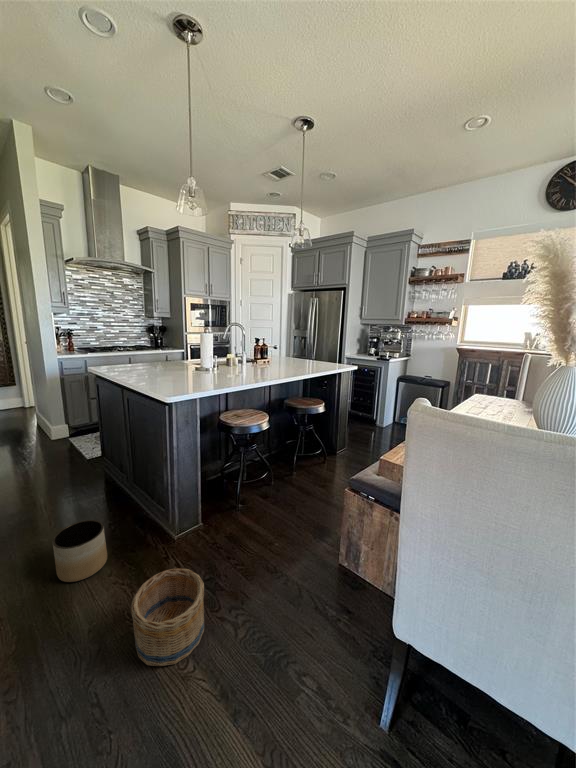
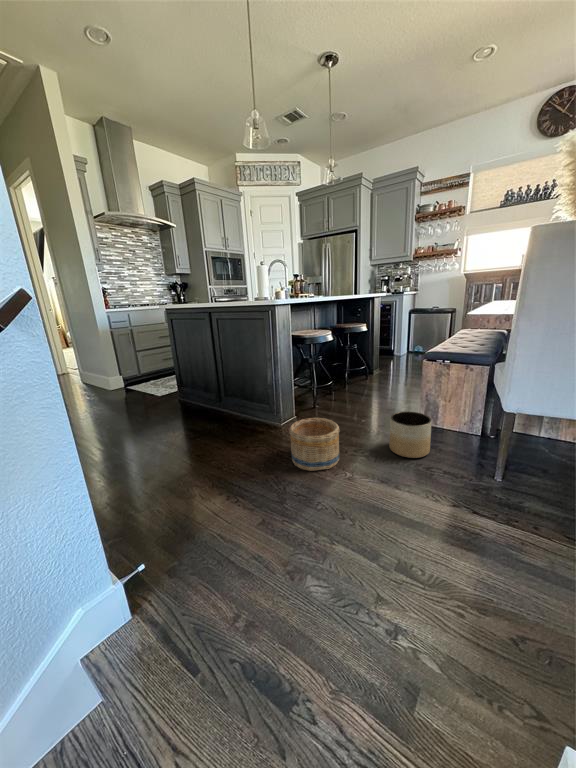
planter: present [53,520,107,582] -> present [389,412,432,458]

